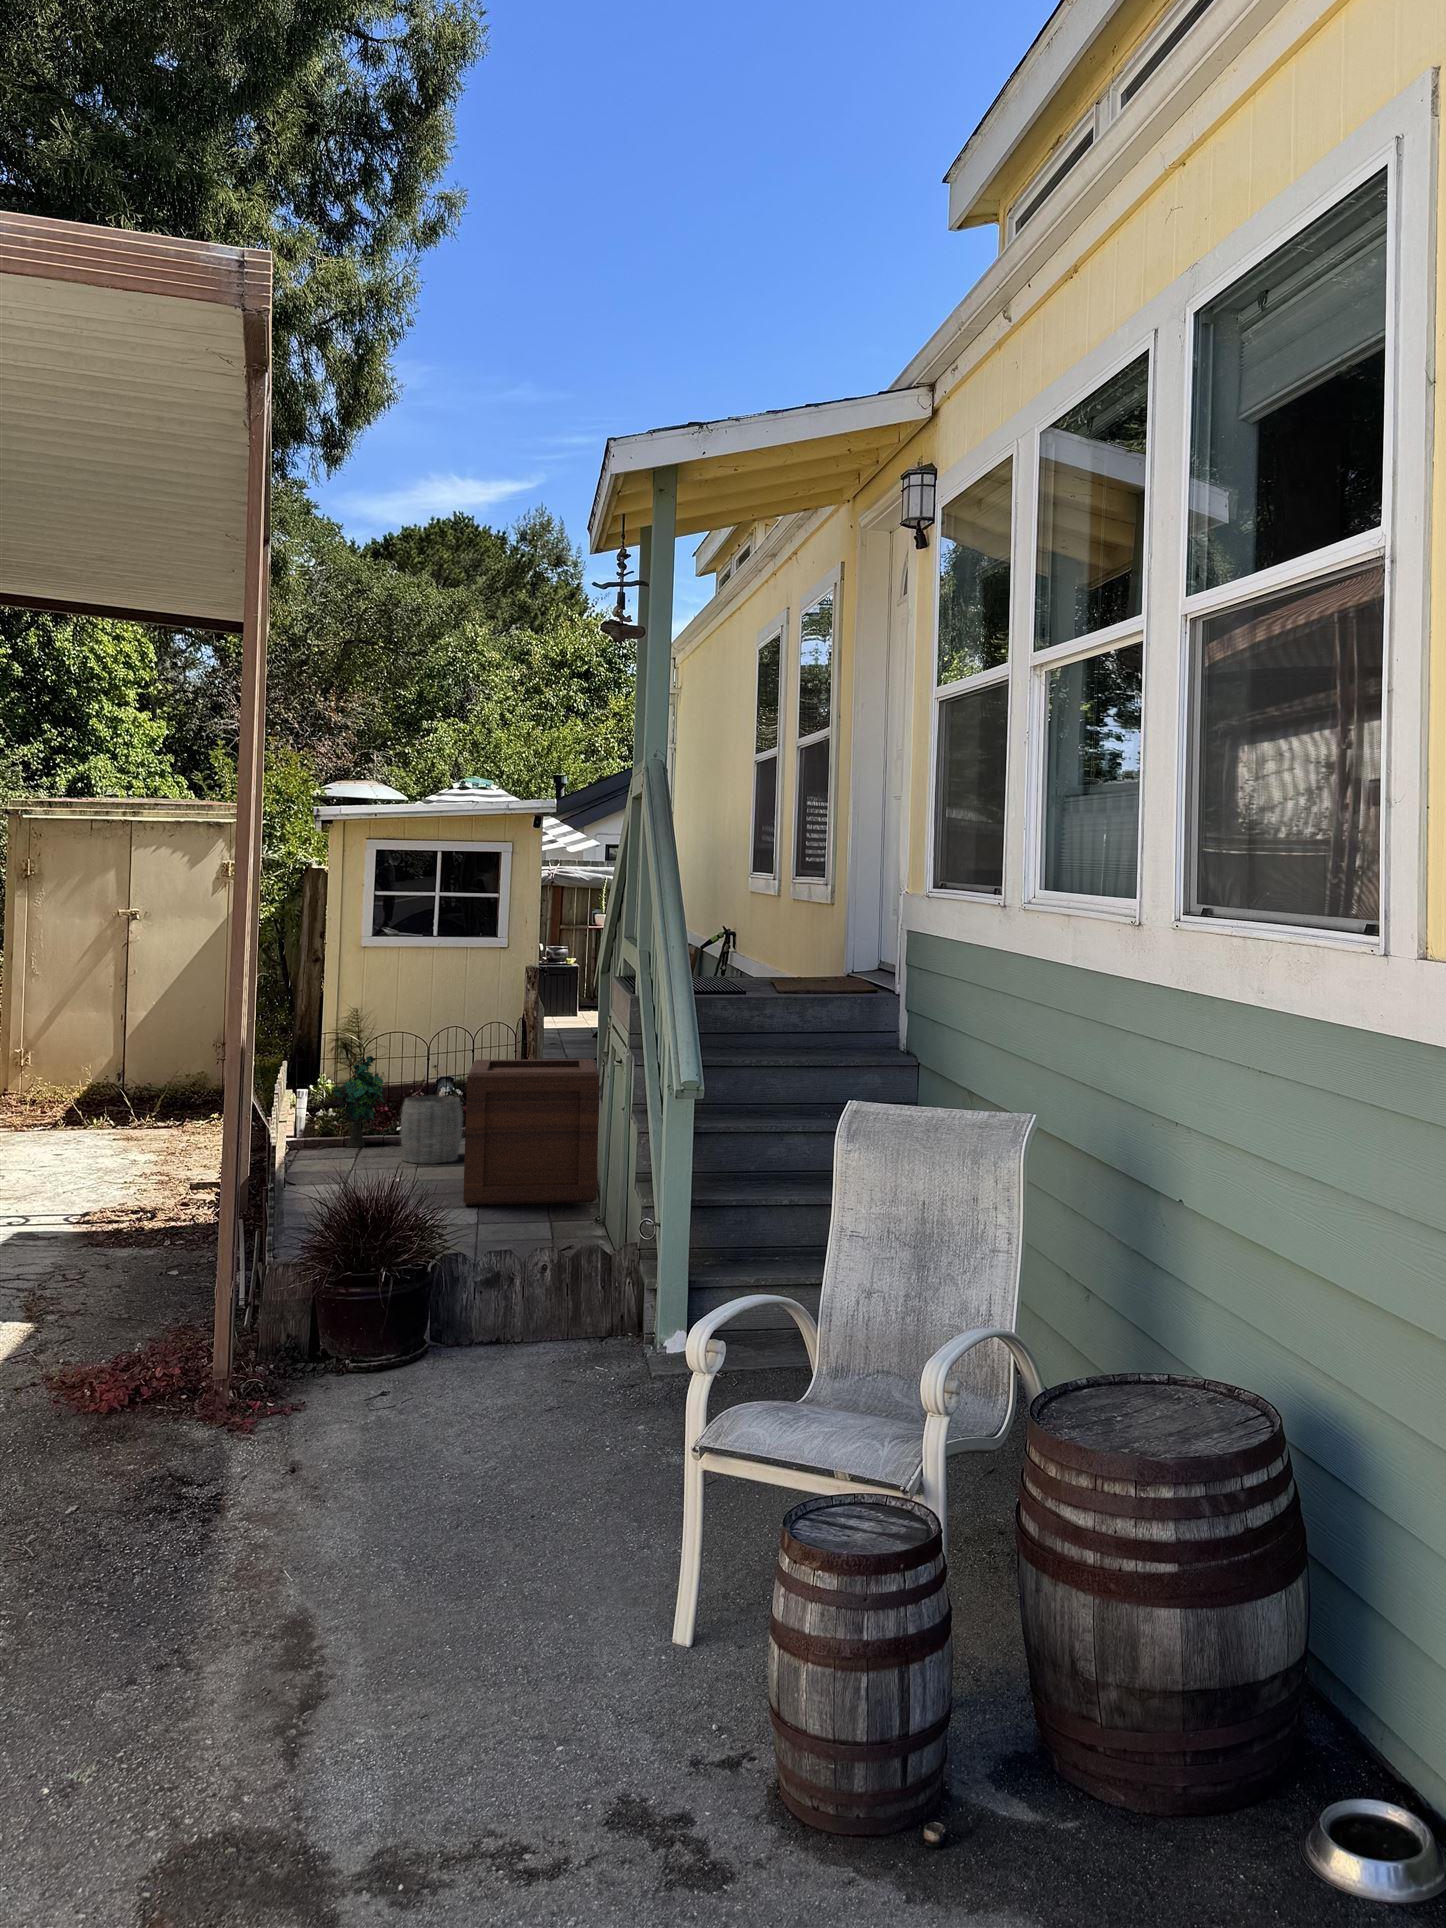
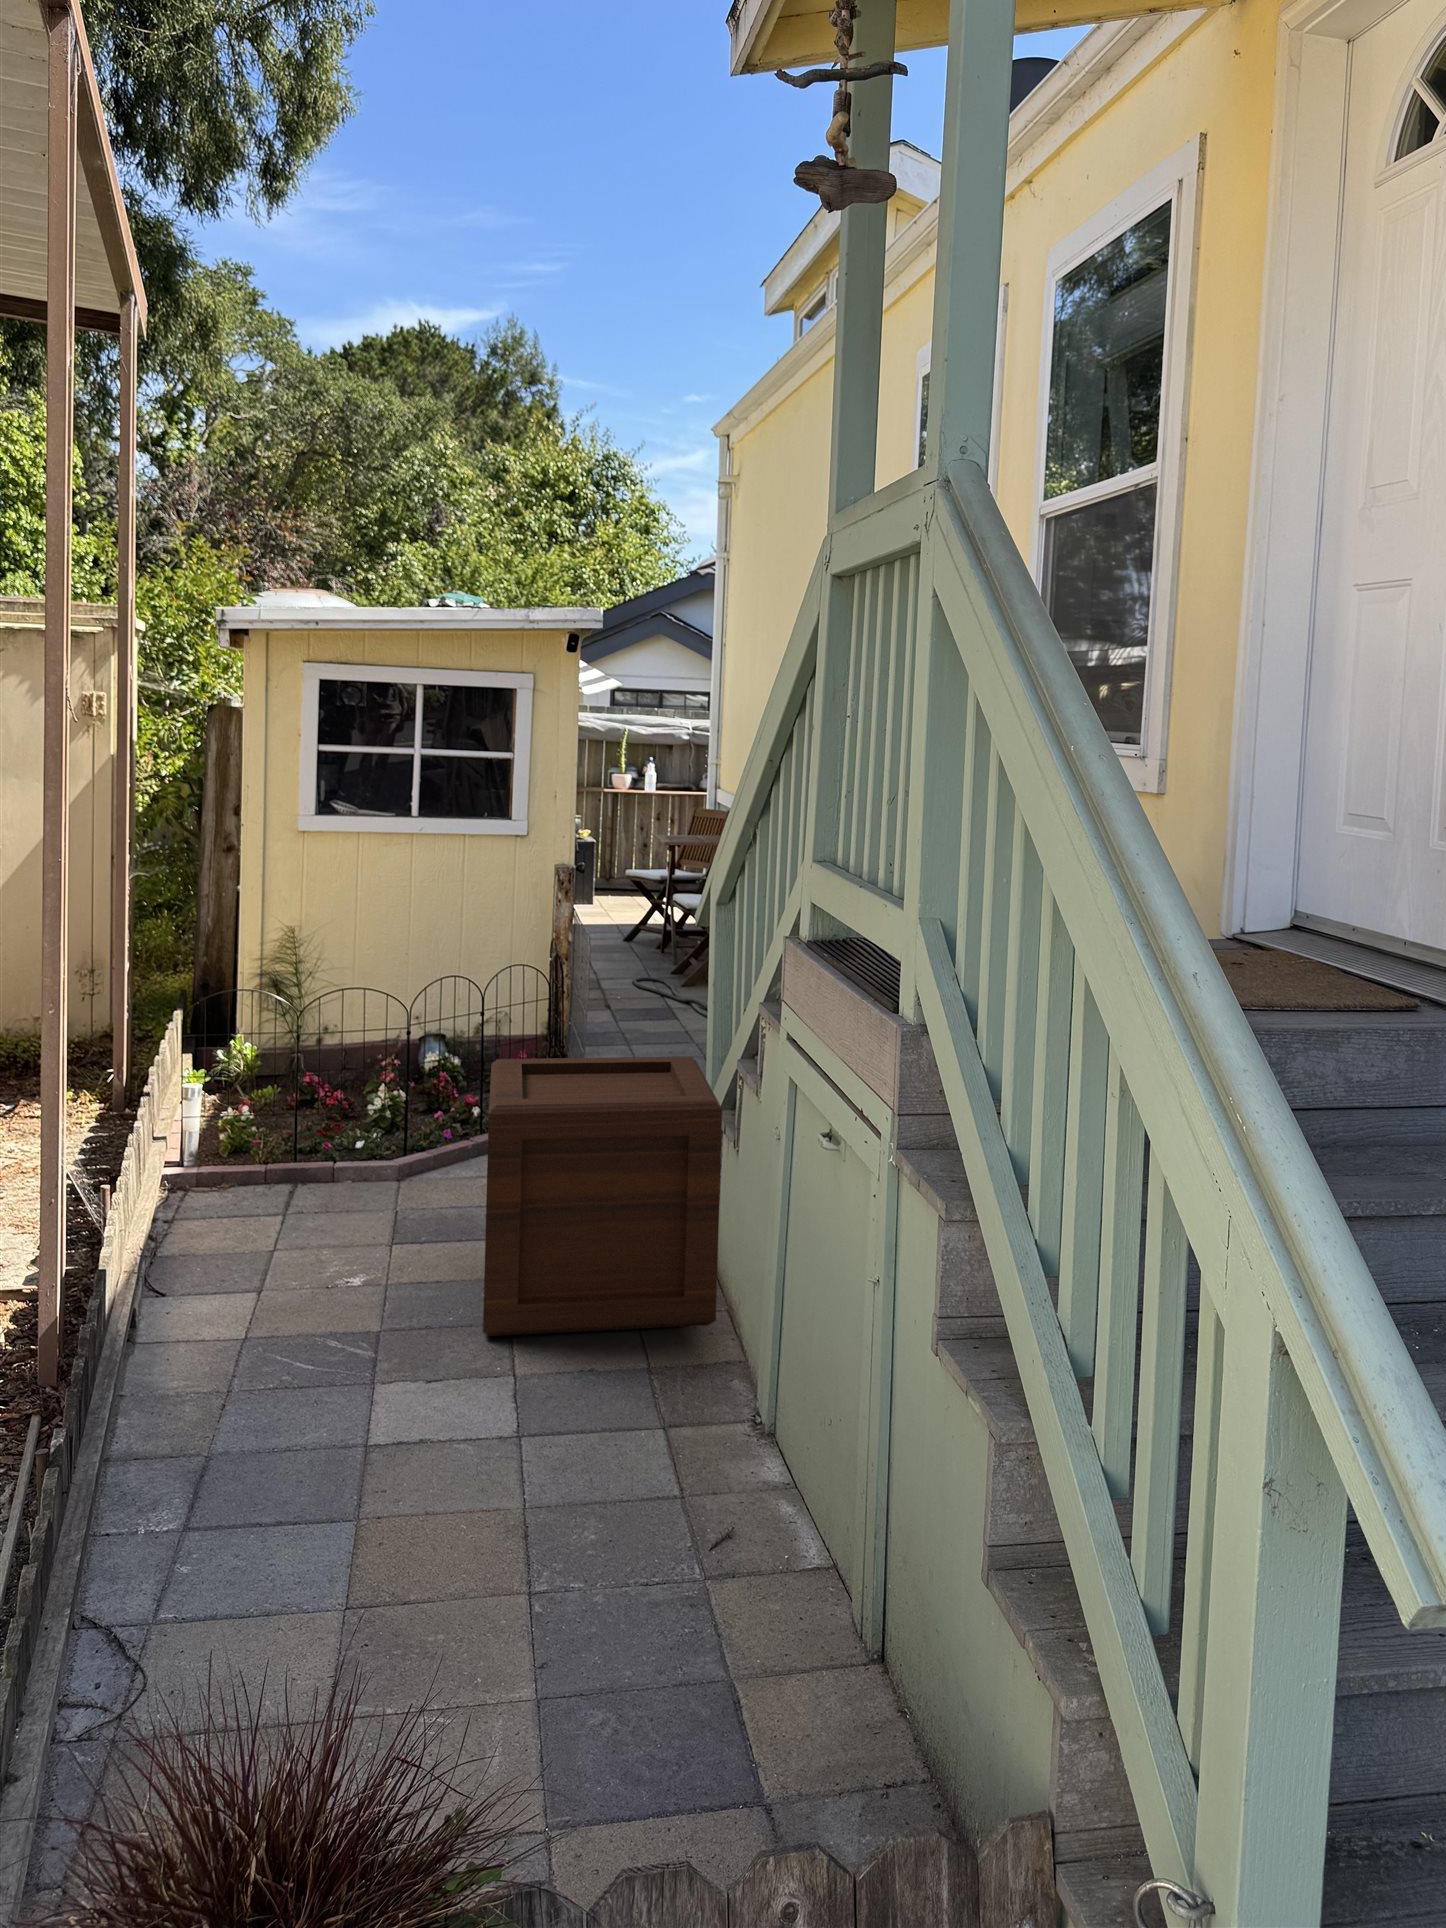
decorative plant: present [332,1056,385,1147] -> none [259,1015,345,1156]
woven basket: present [400,1096,463,1164] -> none [369,1087,467,1203]

